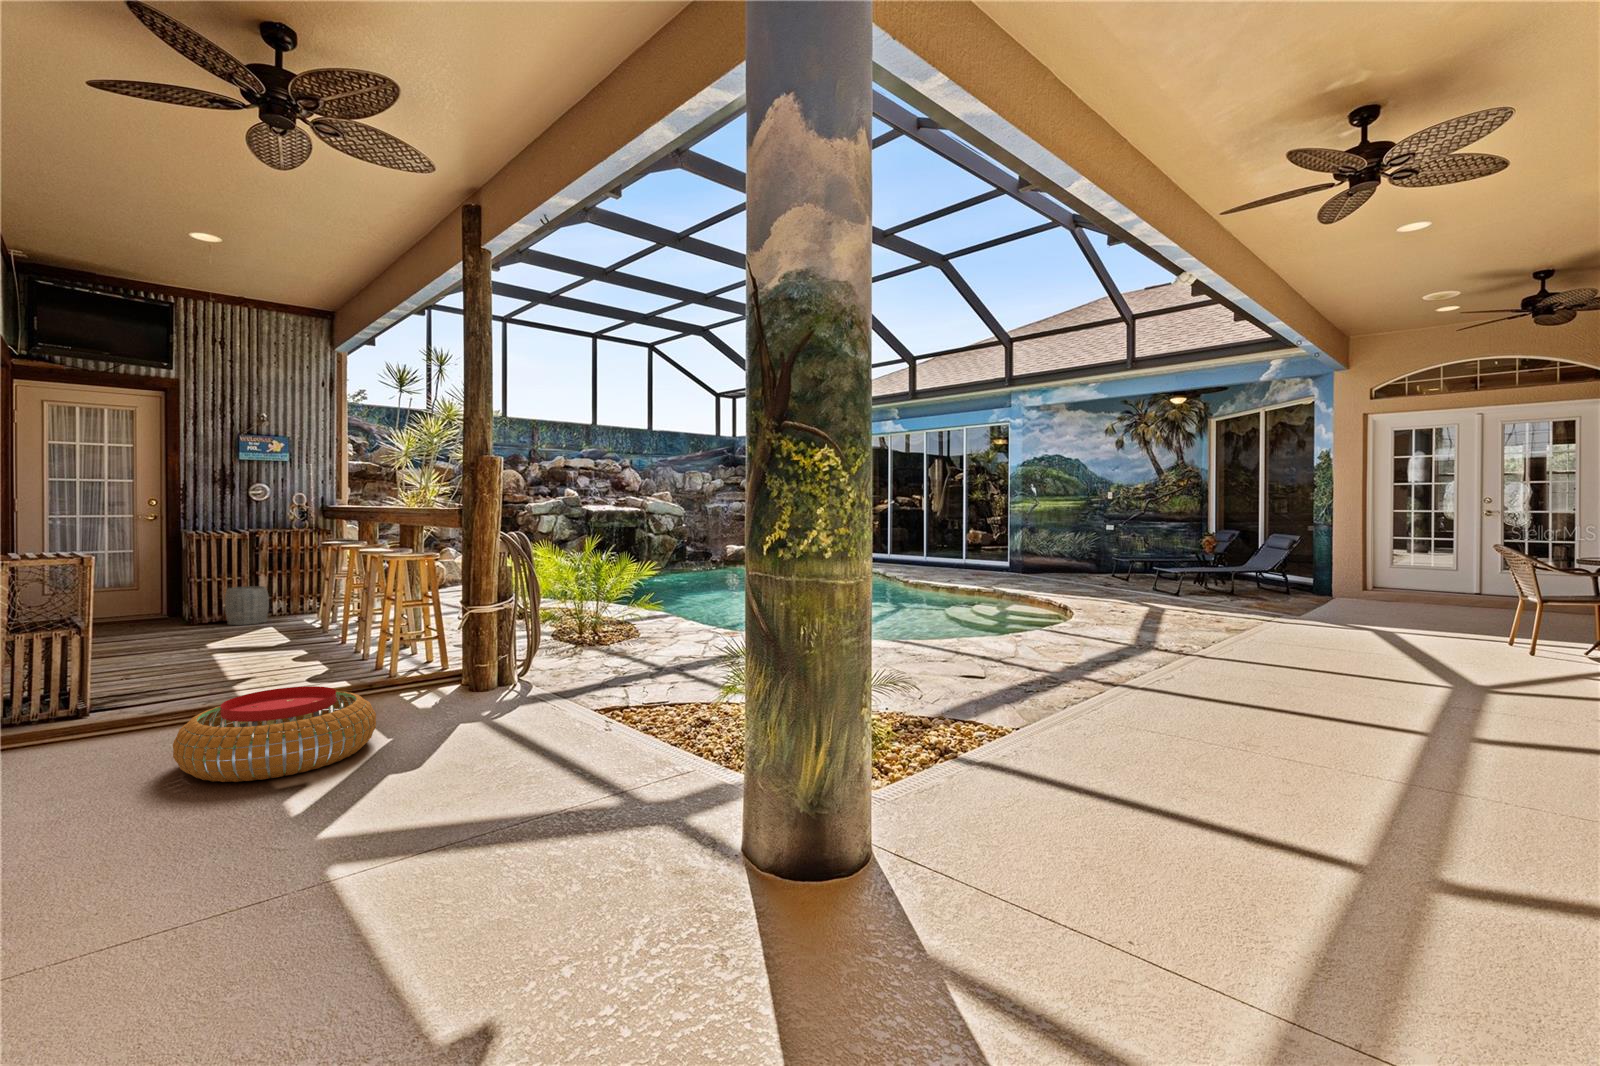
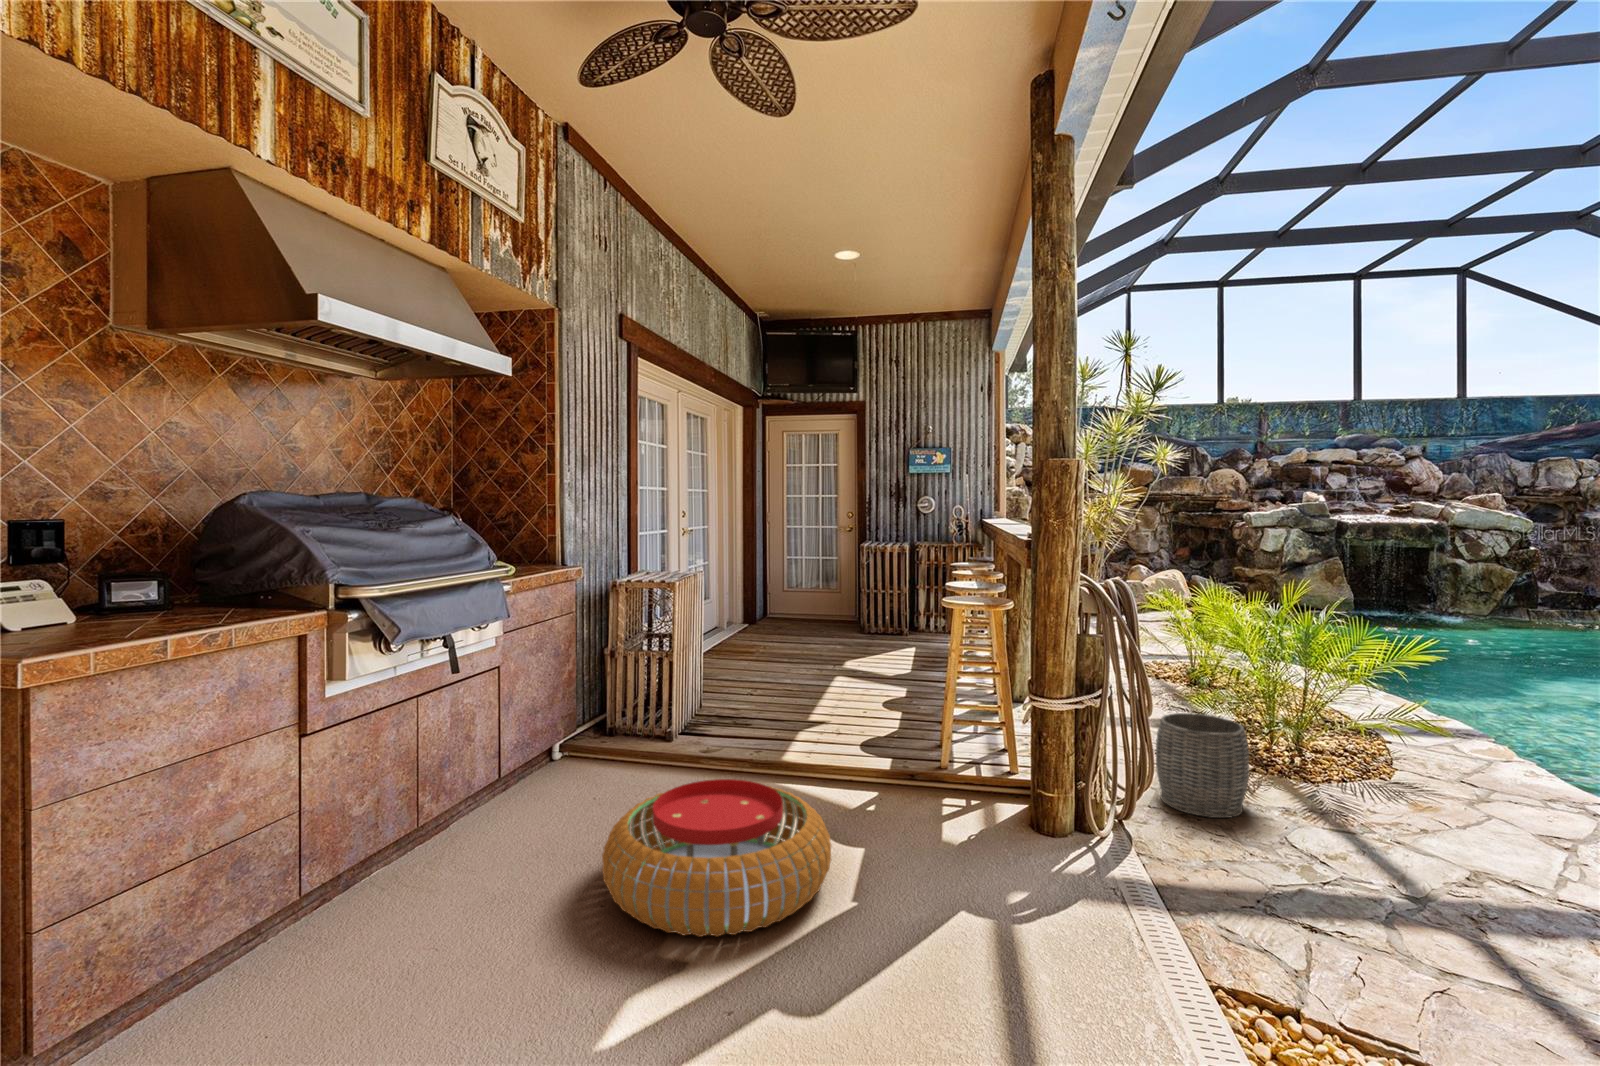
woven basket: present [225,586,269,625] -> present [1156,713,1249,818]

